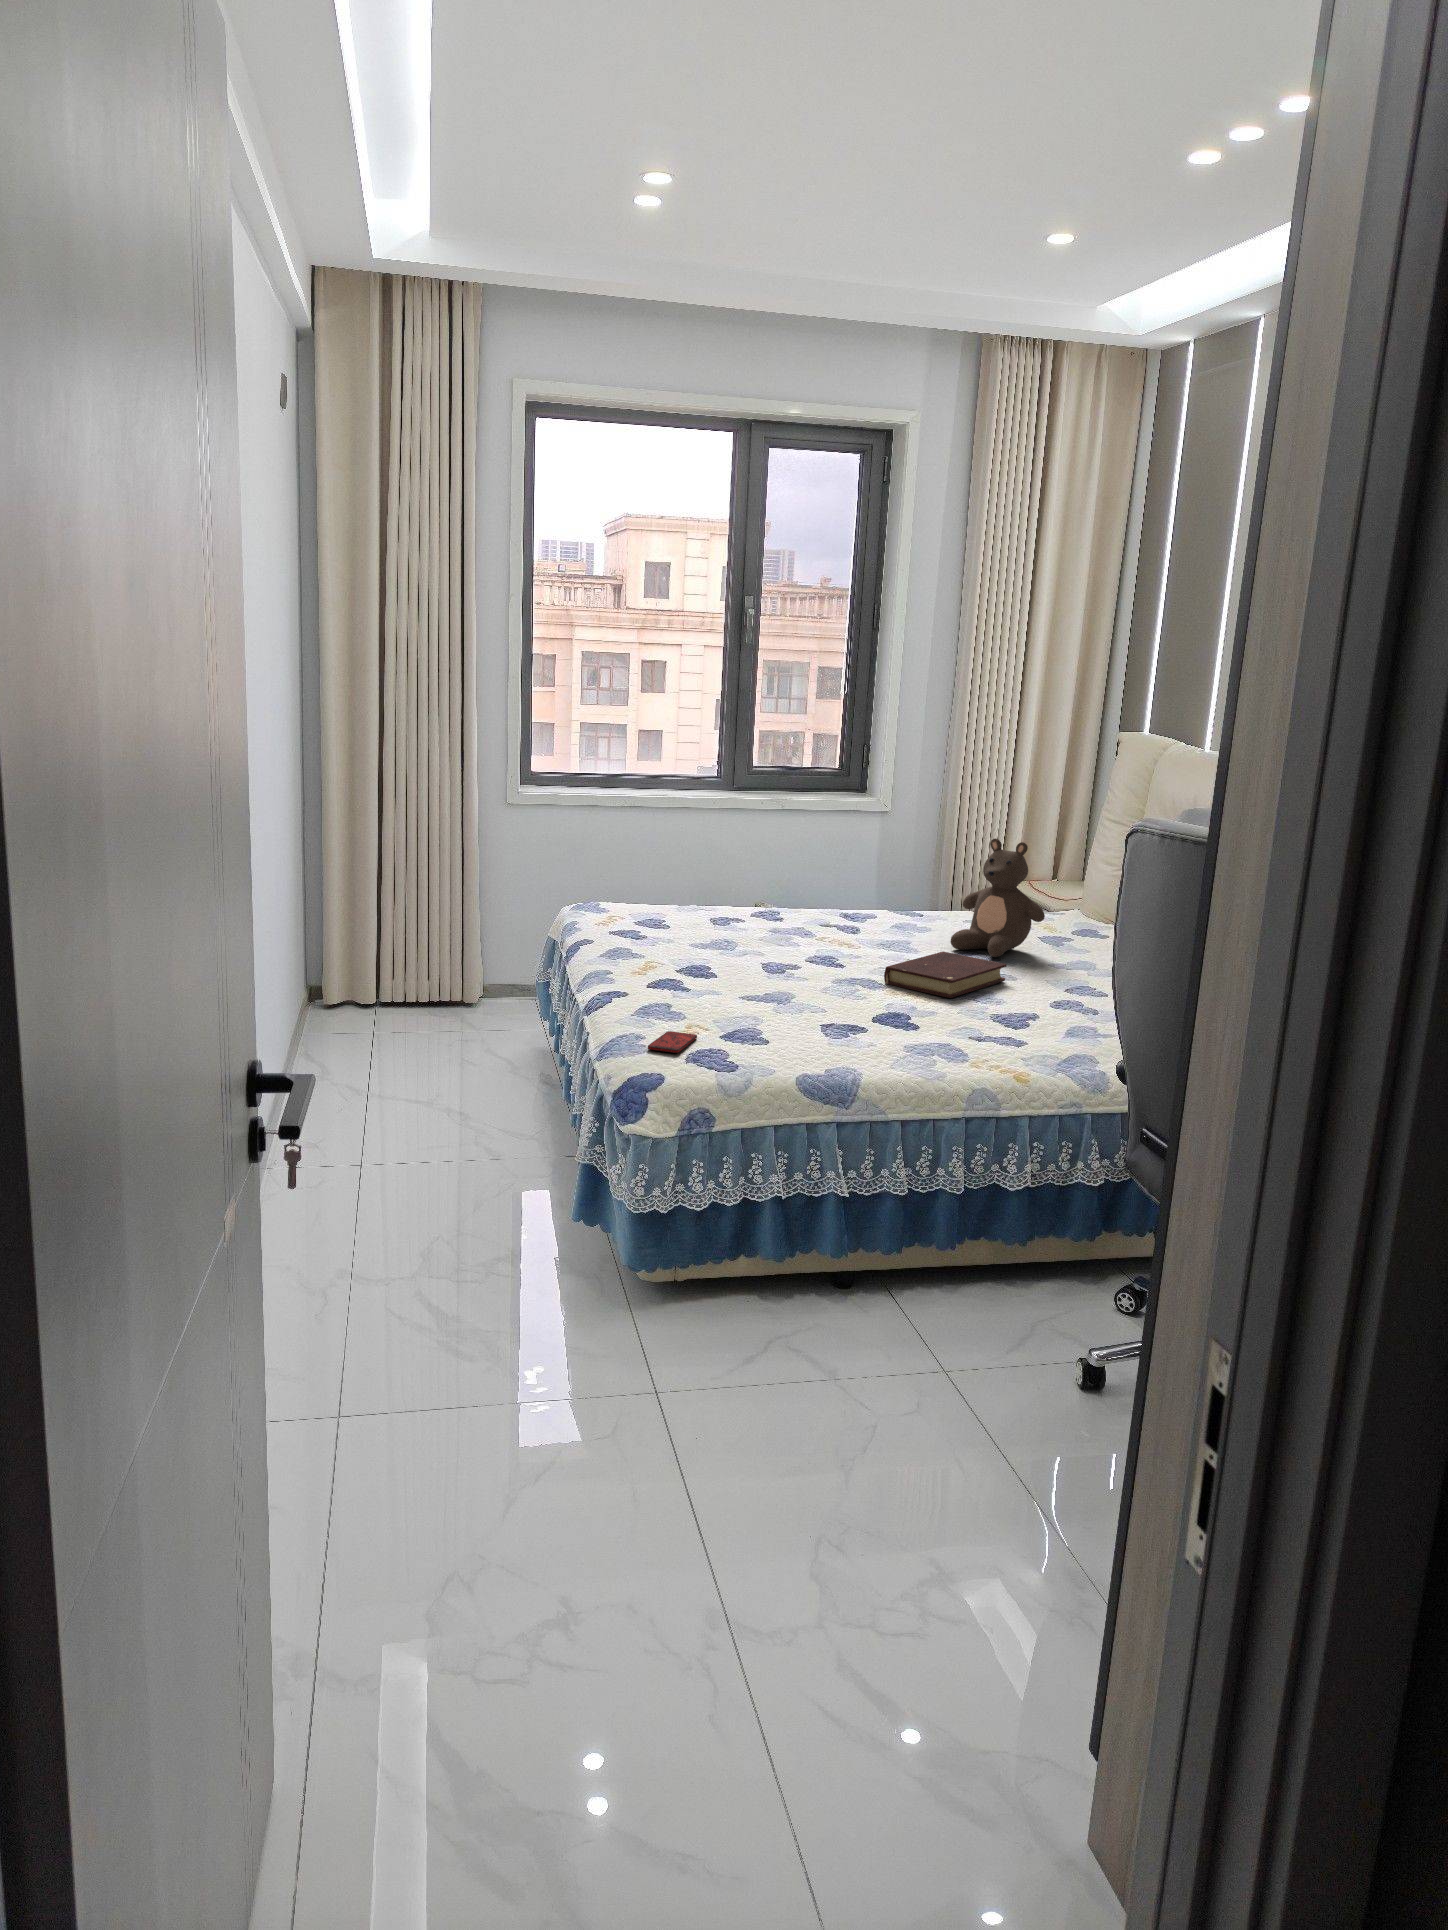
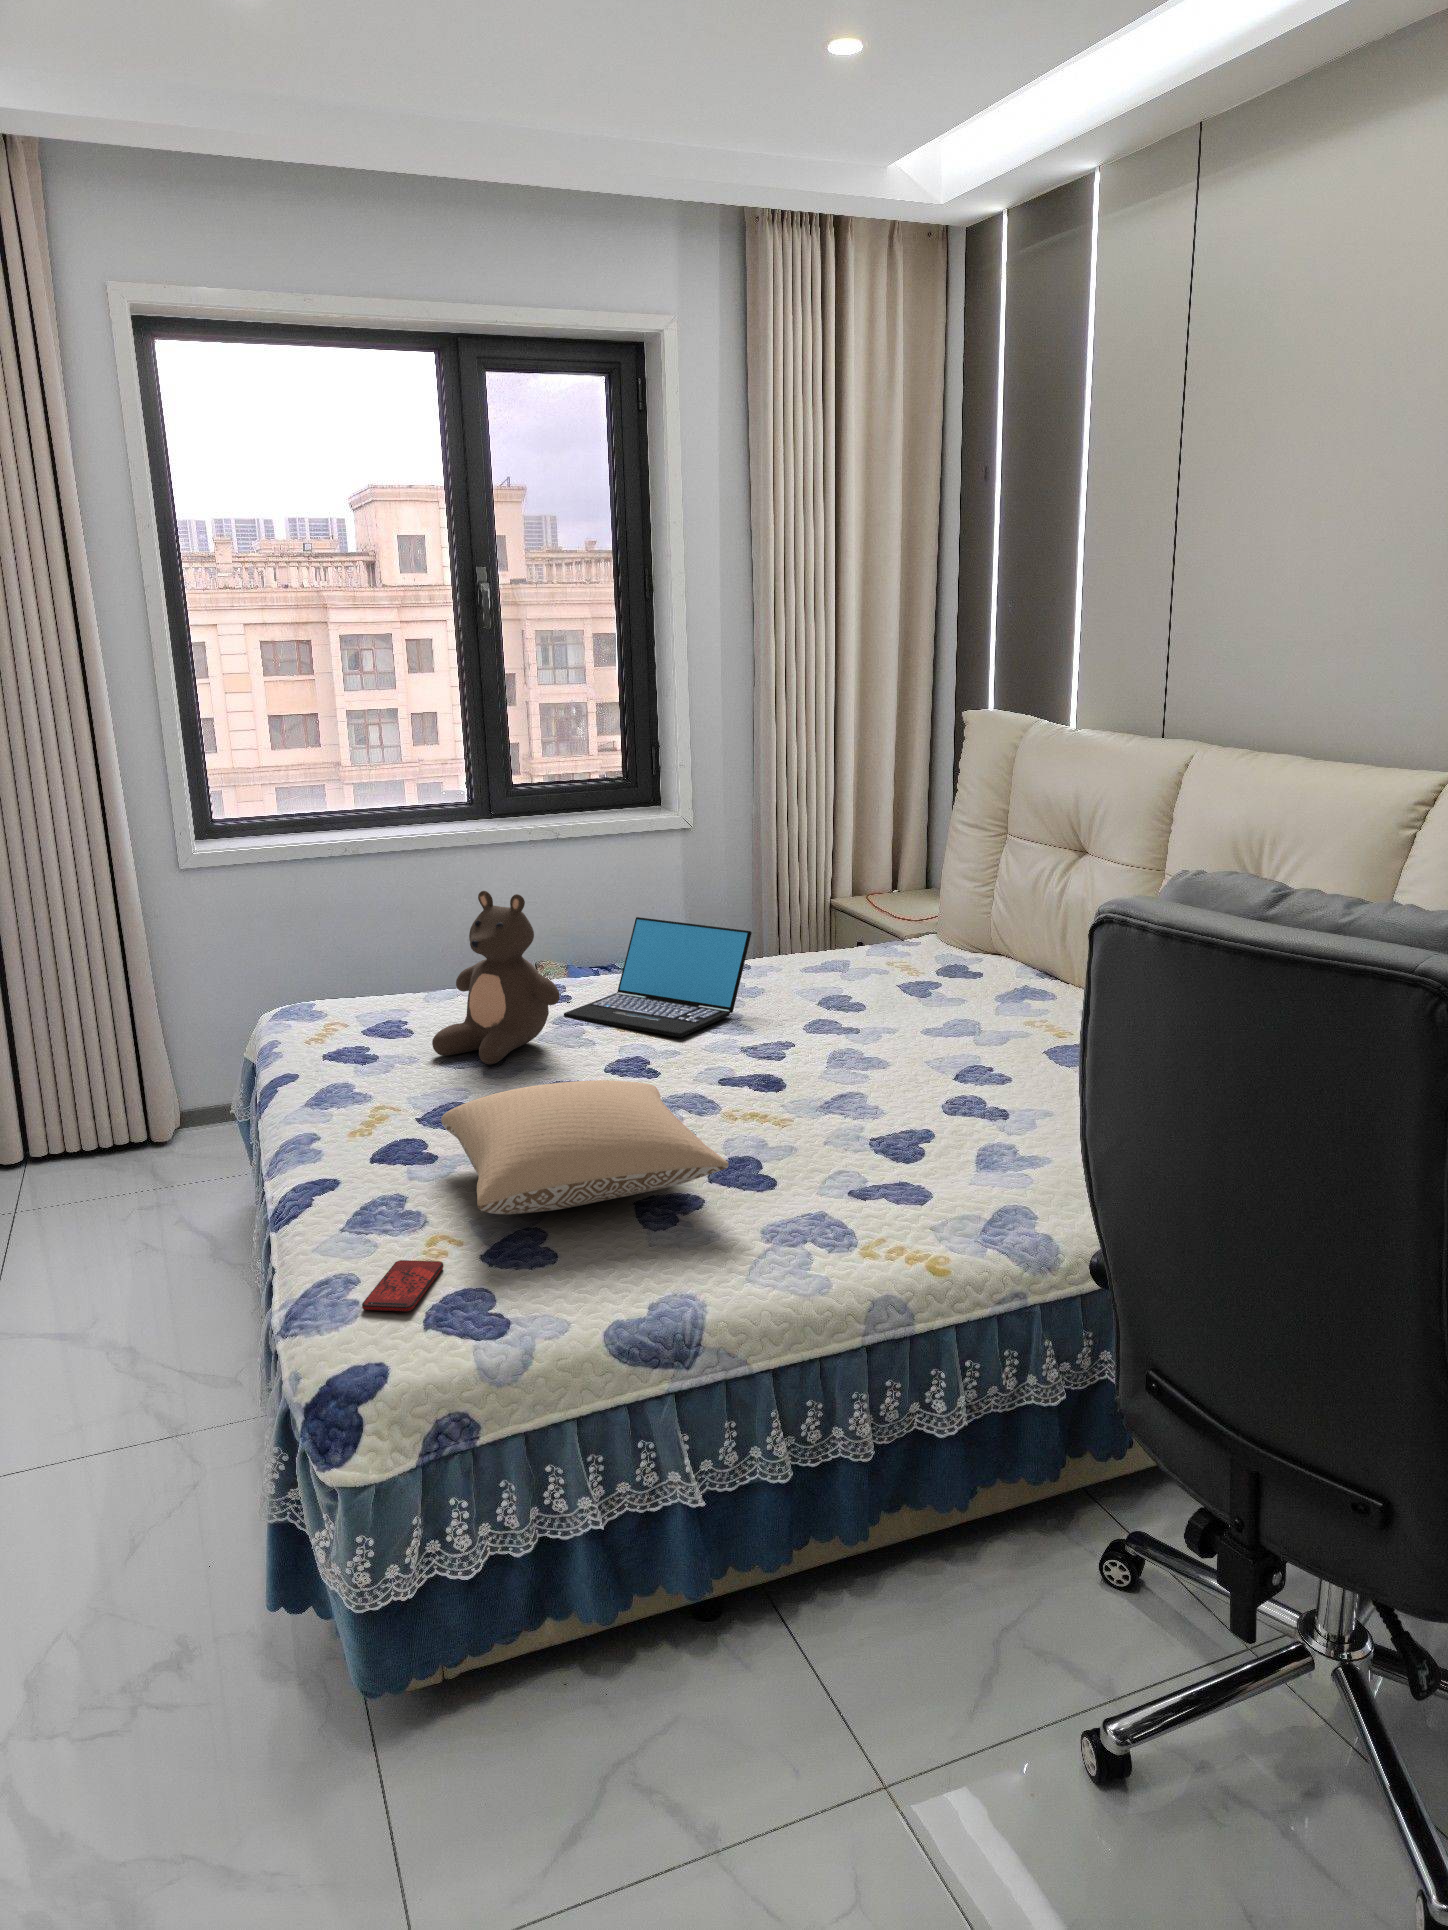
teddy bear: present [951,838,1045,957] -> present [432,891,560,1064]
laptop: none [780,864,927,948] -> present [564,917,752,1037]
pillow: none [697,944,888,1019] -> present [441,1080,729,1214]
book: present [884,952,1006,998] -> none [713,1037,875,1117]

